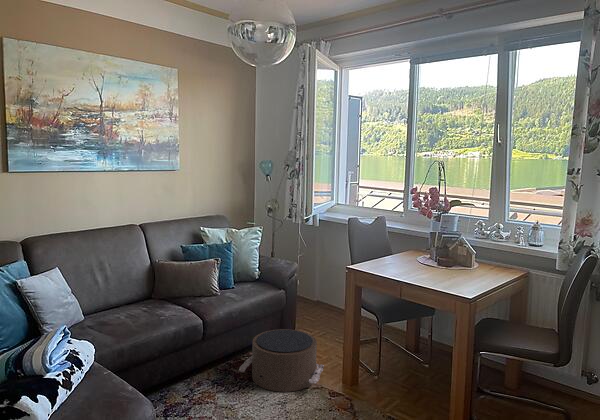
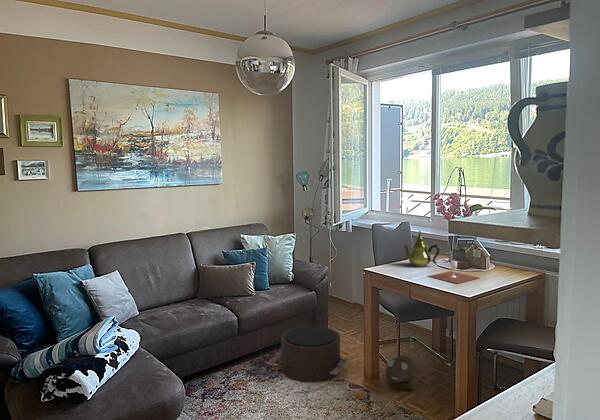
teapot: none [385,228,424,266] -> present [403,231,440,267]
wine glass: none [417,261,471,285] -> present [429,261,479,283]
plush toy: none [368,360,402,397] -> present [386,355,418,390]

